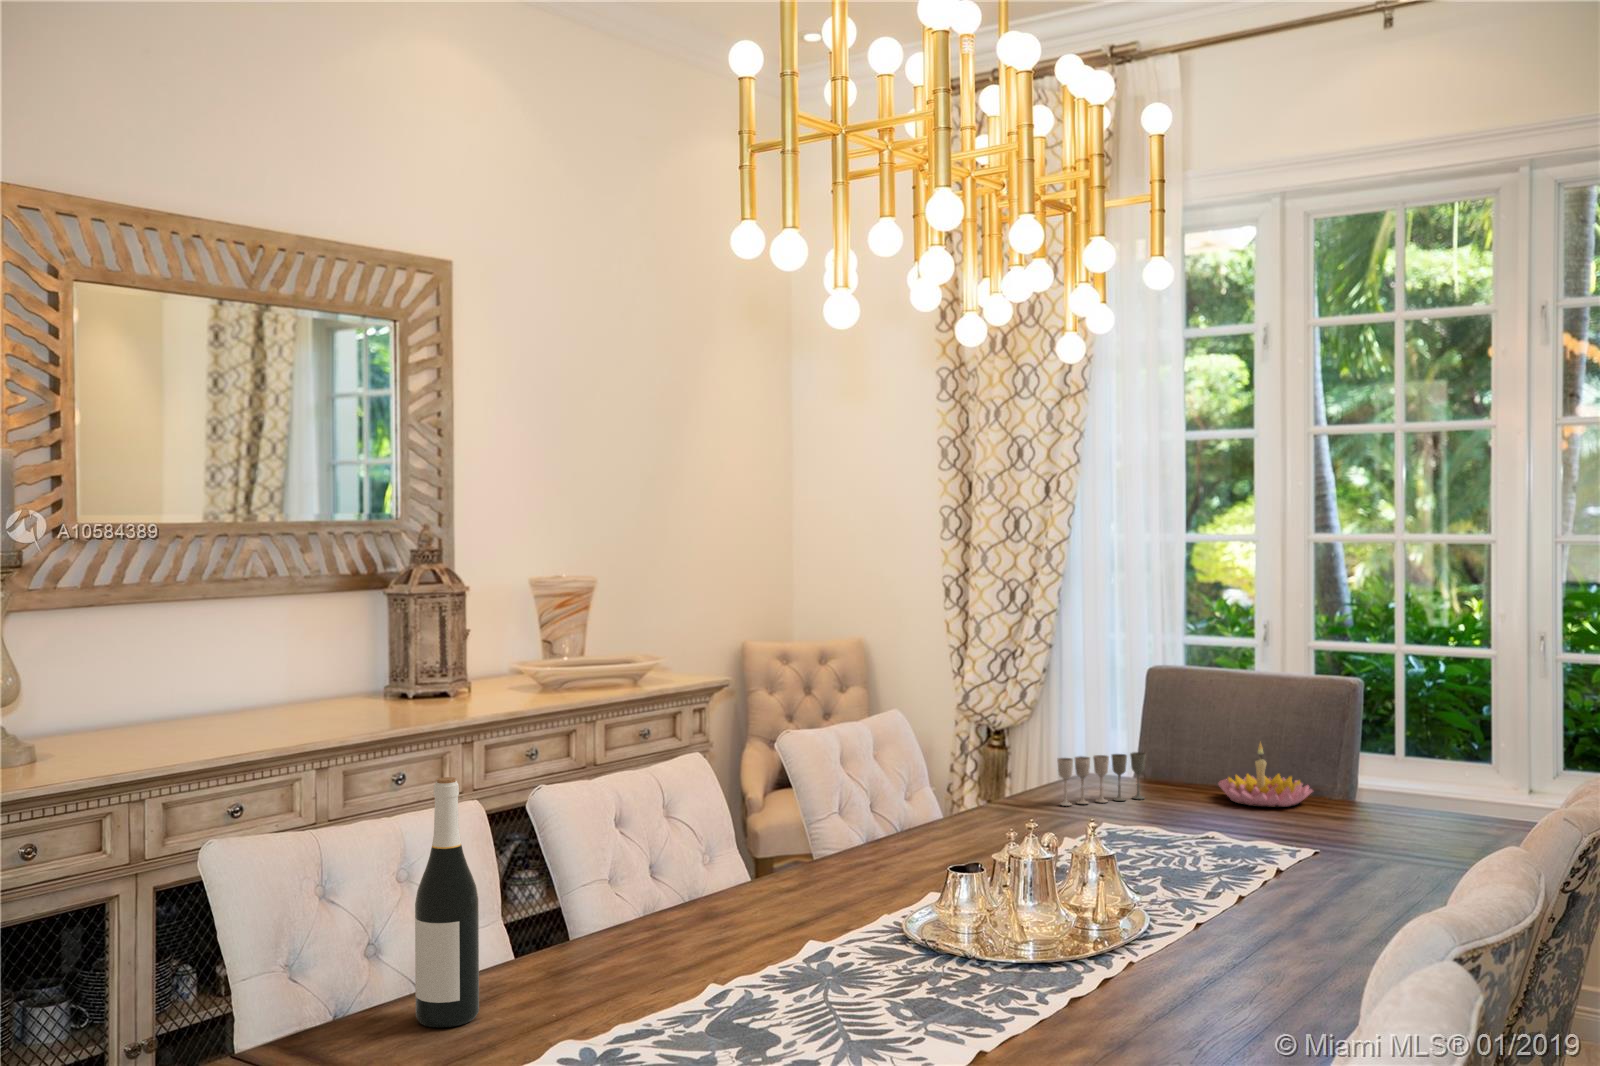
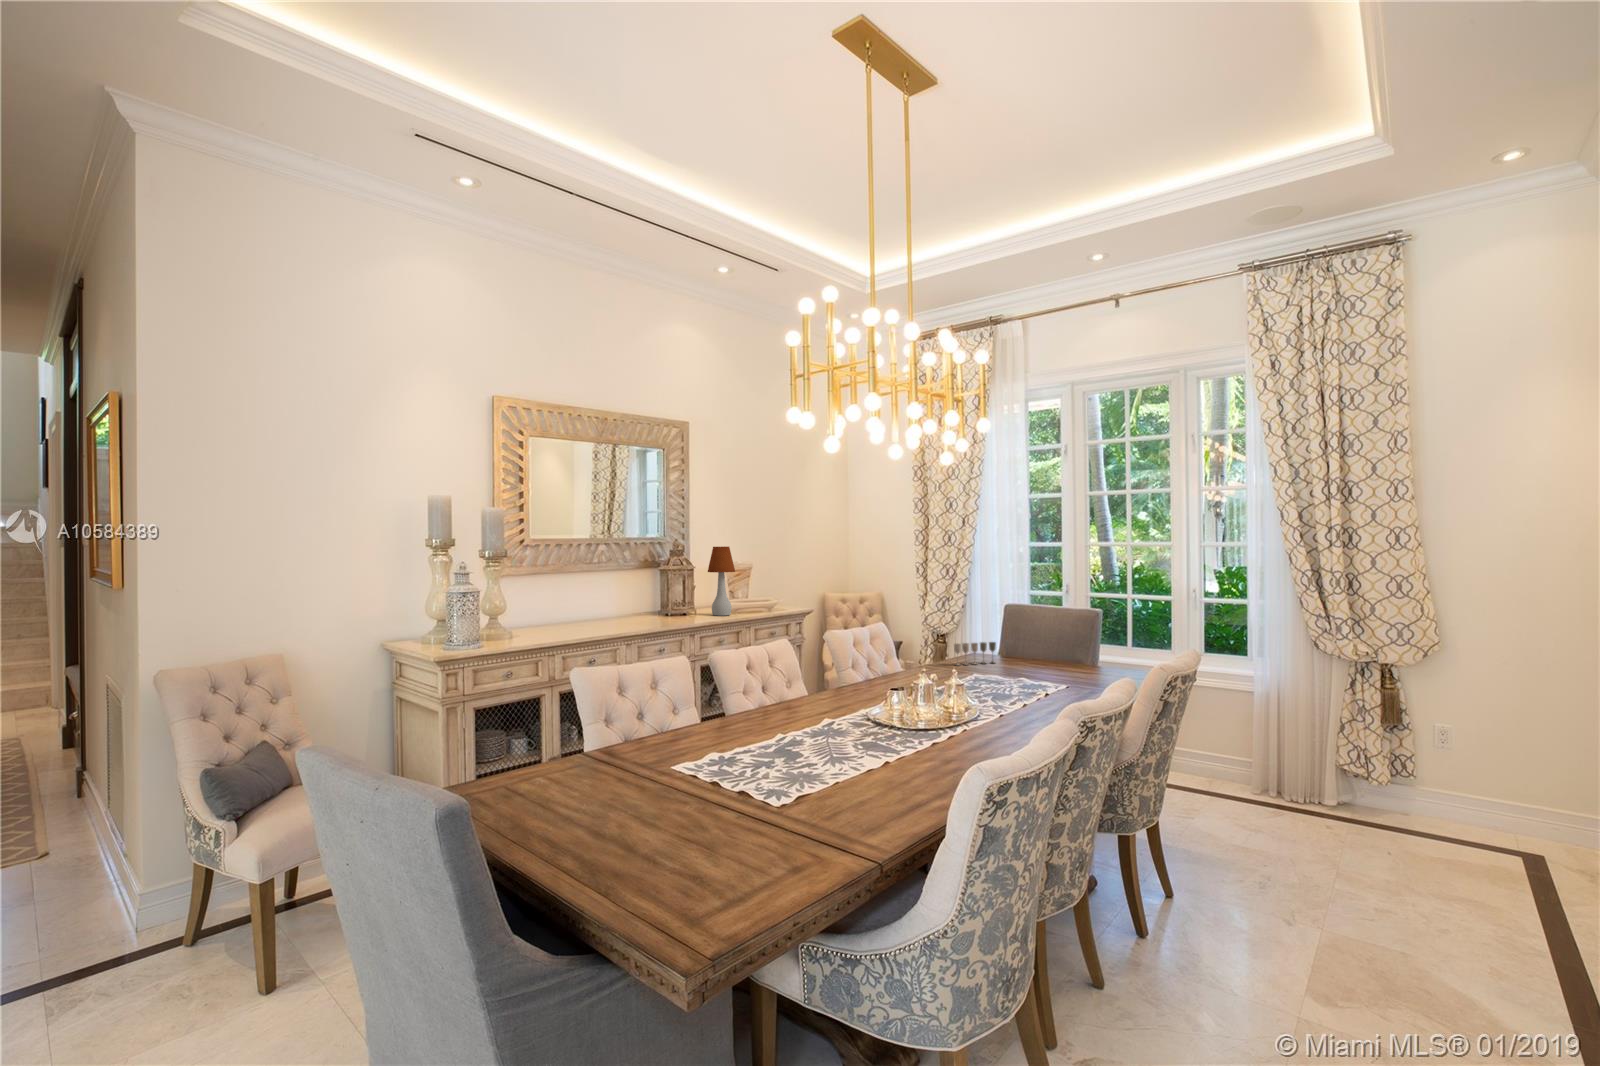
table lamp: none [493,541,557,699] -> present [708,546,735,616]
candle holder: present [1218,743,1313,808] -> none [1030,637,1075,668]
wine bottle: present [415,777,479,1028] -> none [654,642,680,746]

